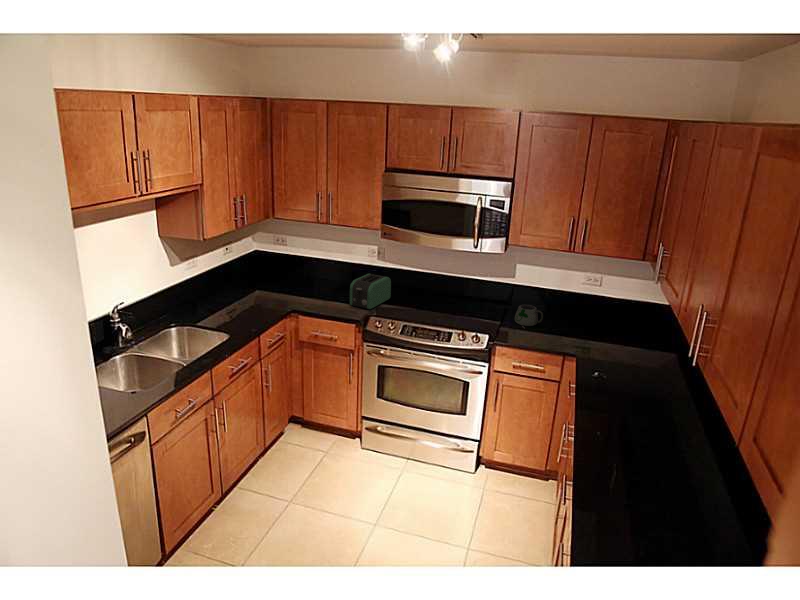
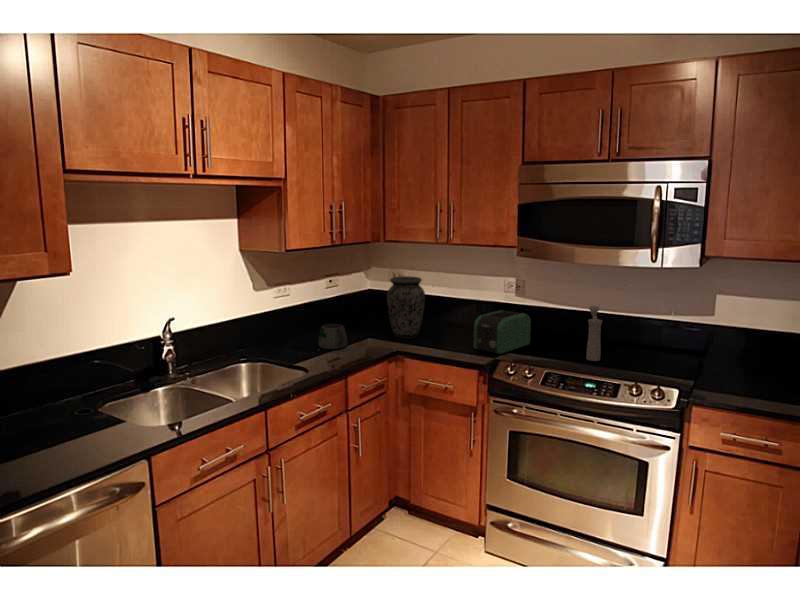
vase: none [279,247,310,296] -> present [387,276,425,338]
pepper mill: none [430,271,442,312] -> present [586,306,602,361]
mug: present [515,305,543,326] -> present [318,324,347,349]

